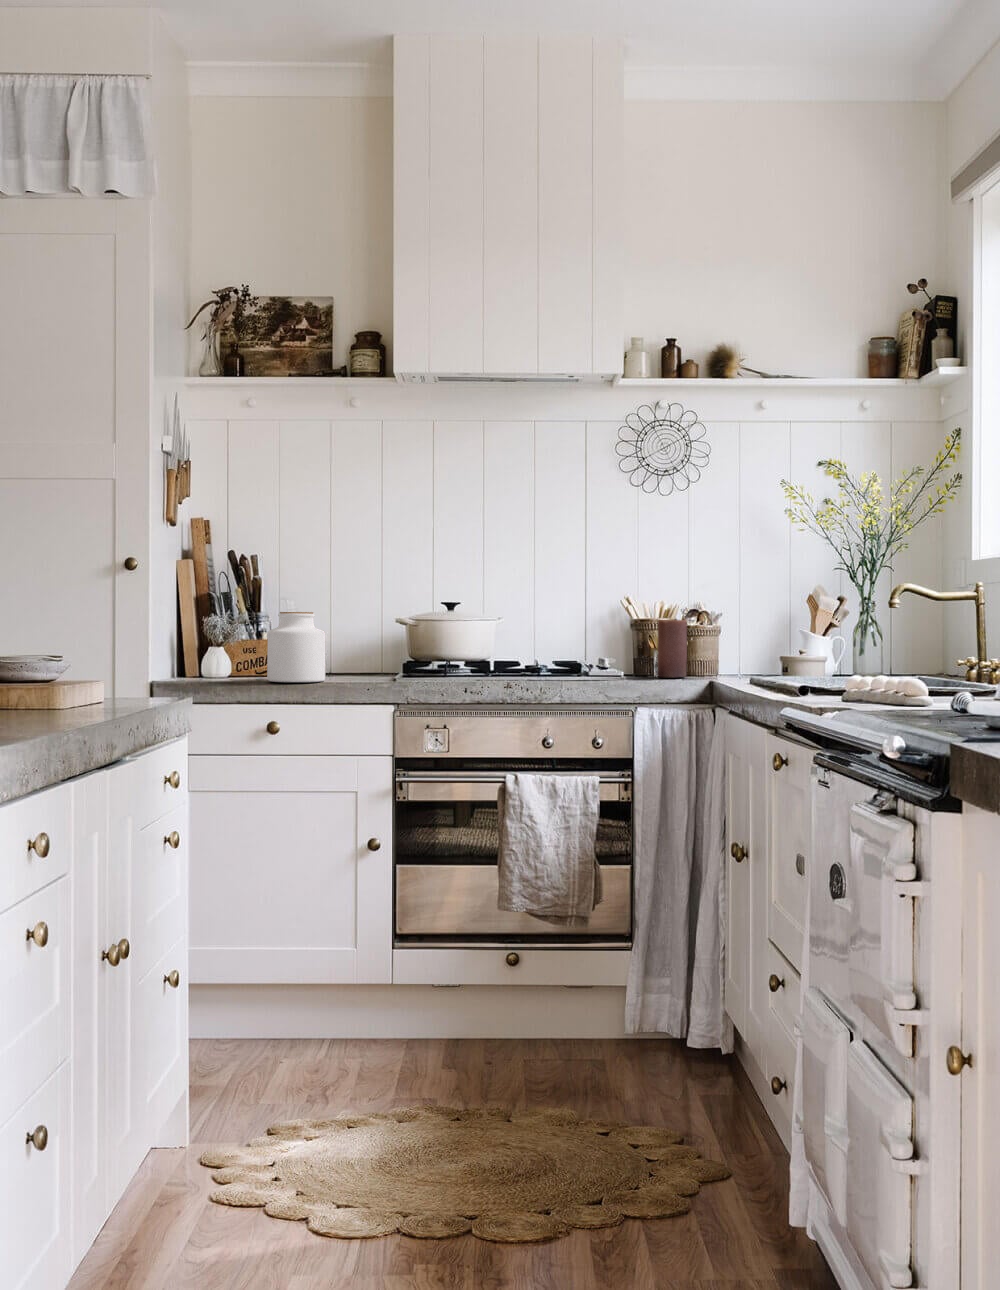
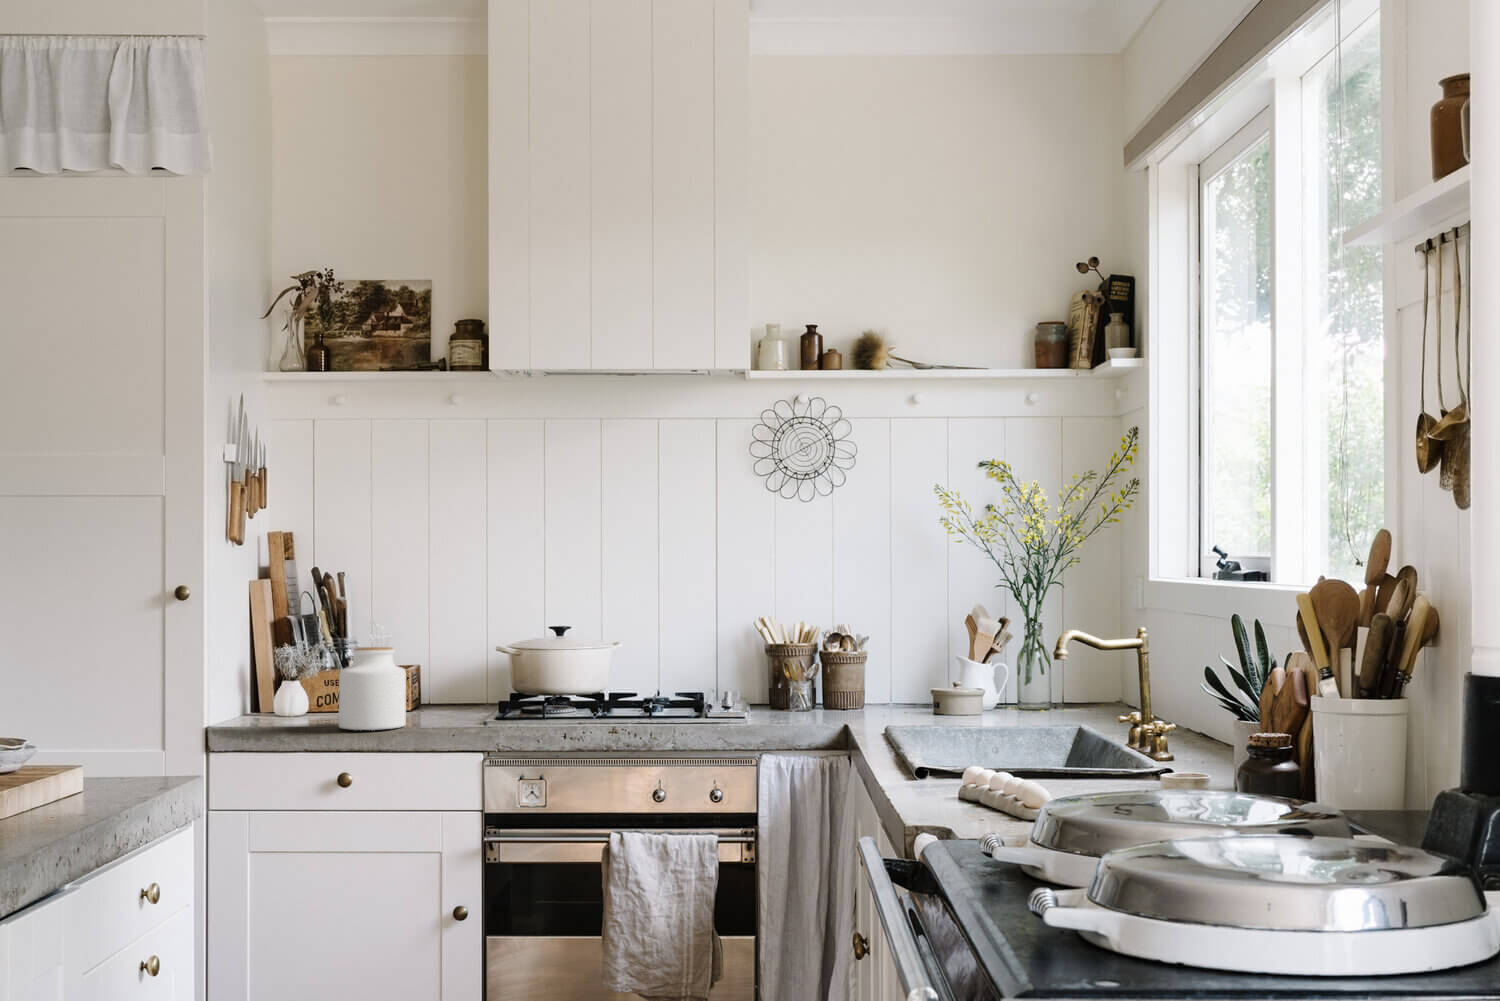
candle: present [657,620,687,677] -> none [784,653,817,720]

